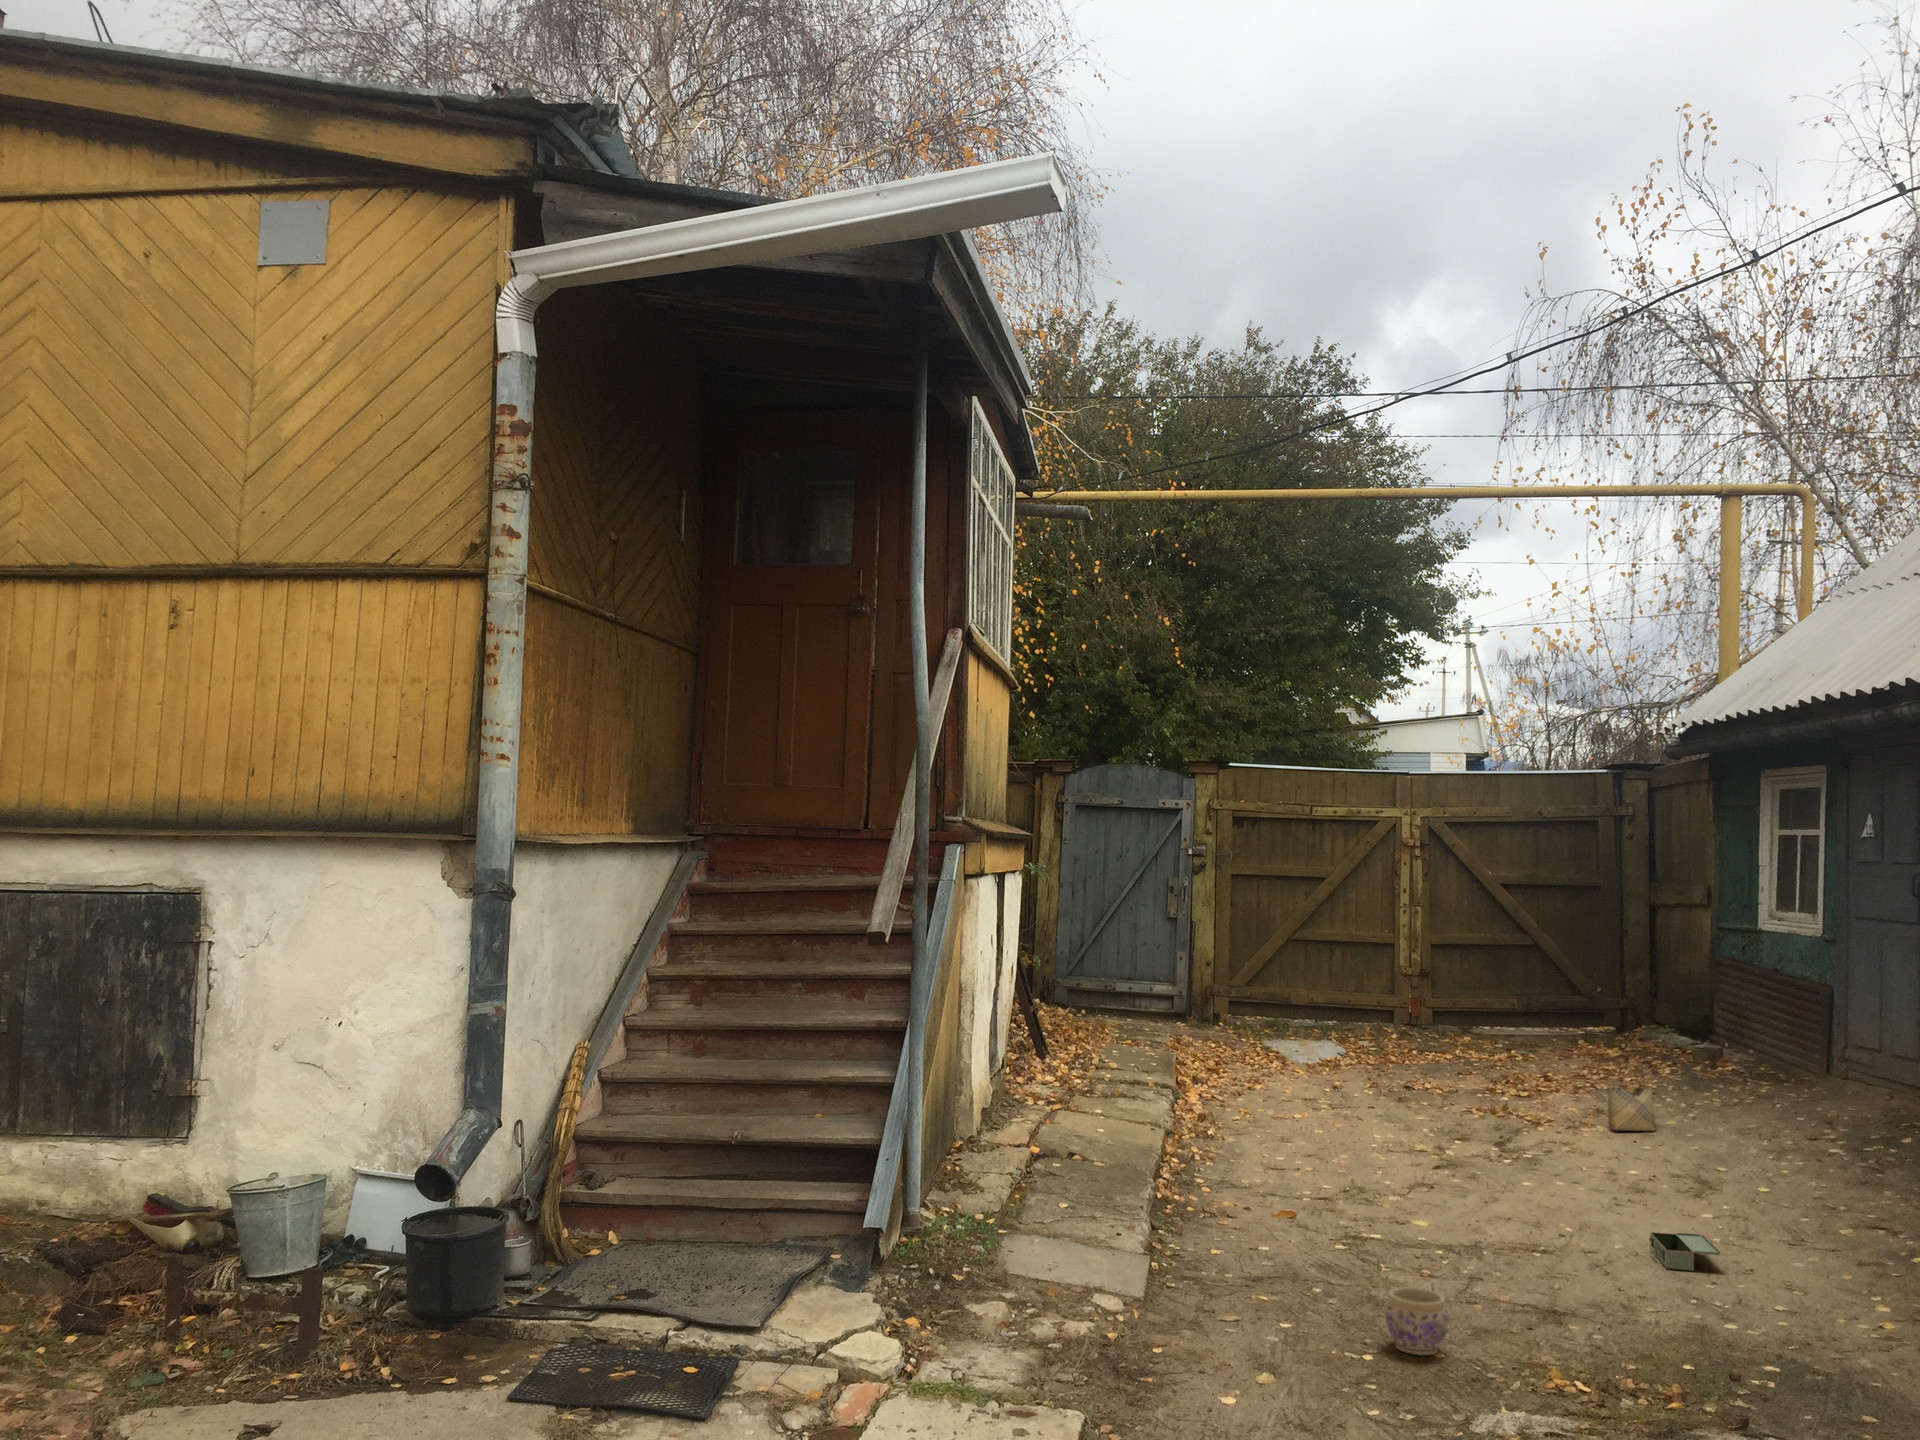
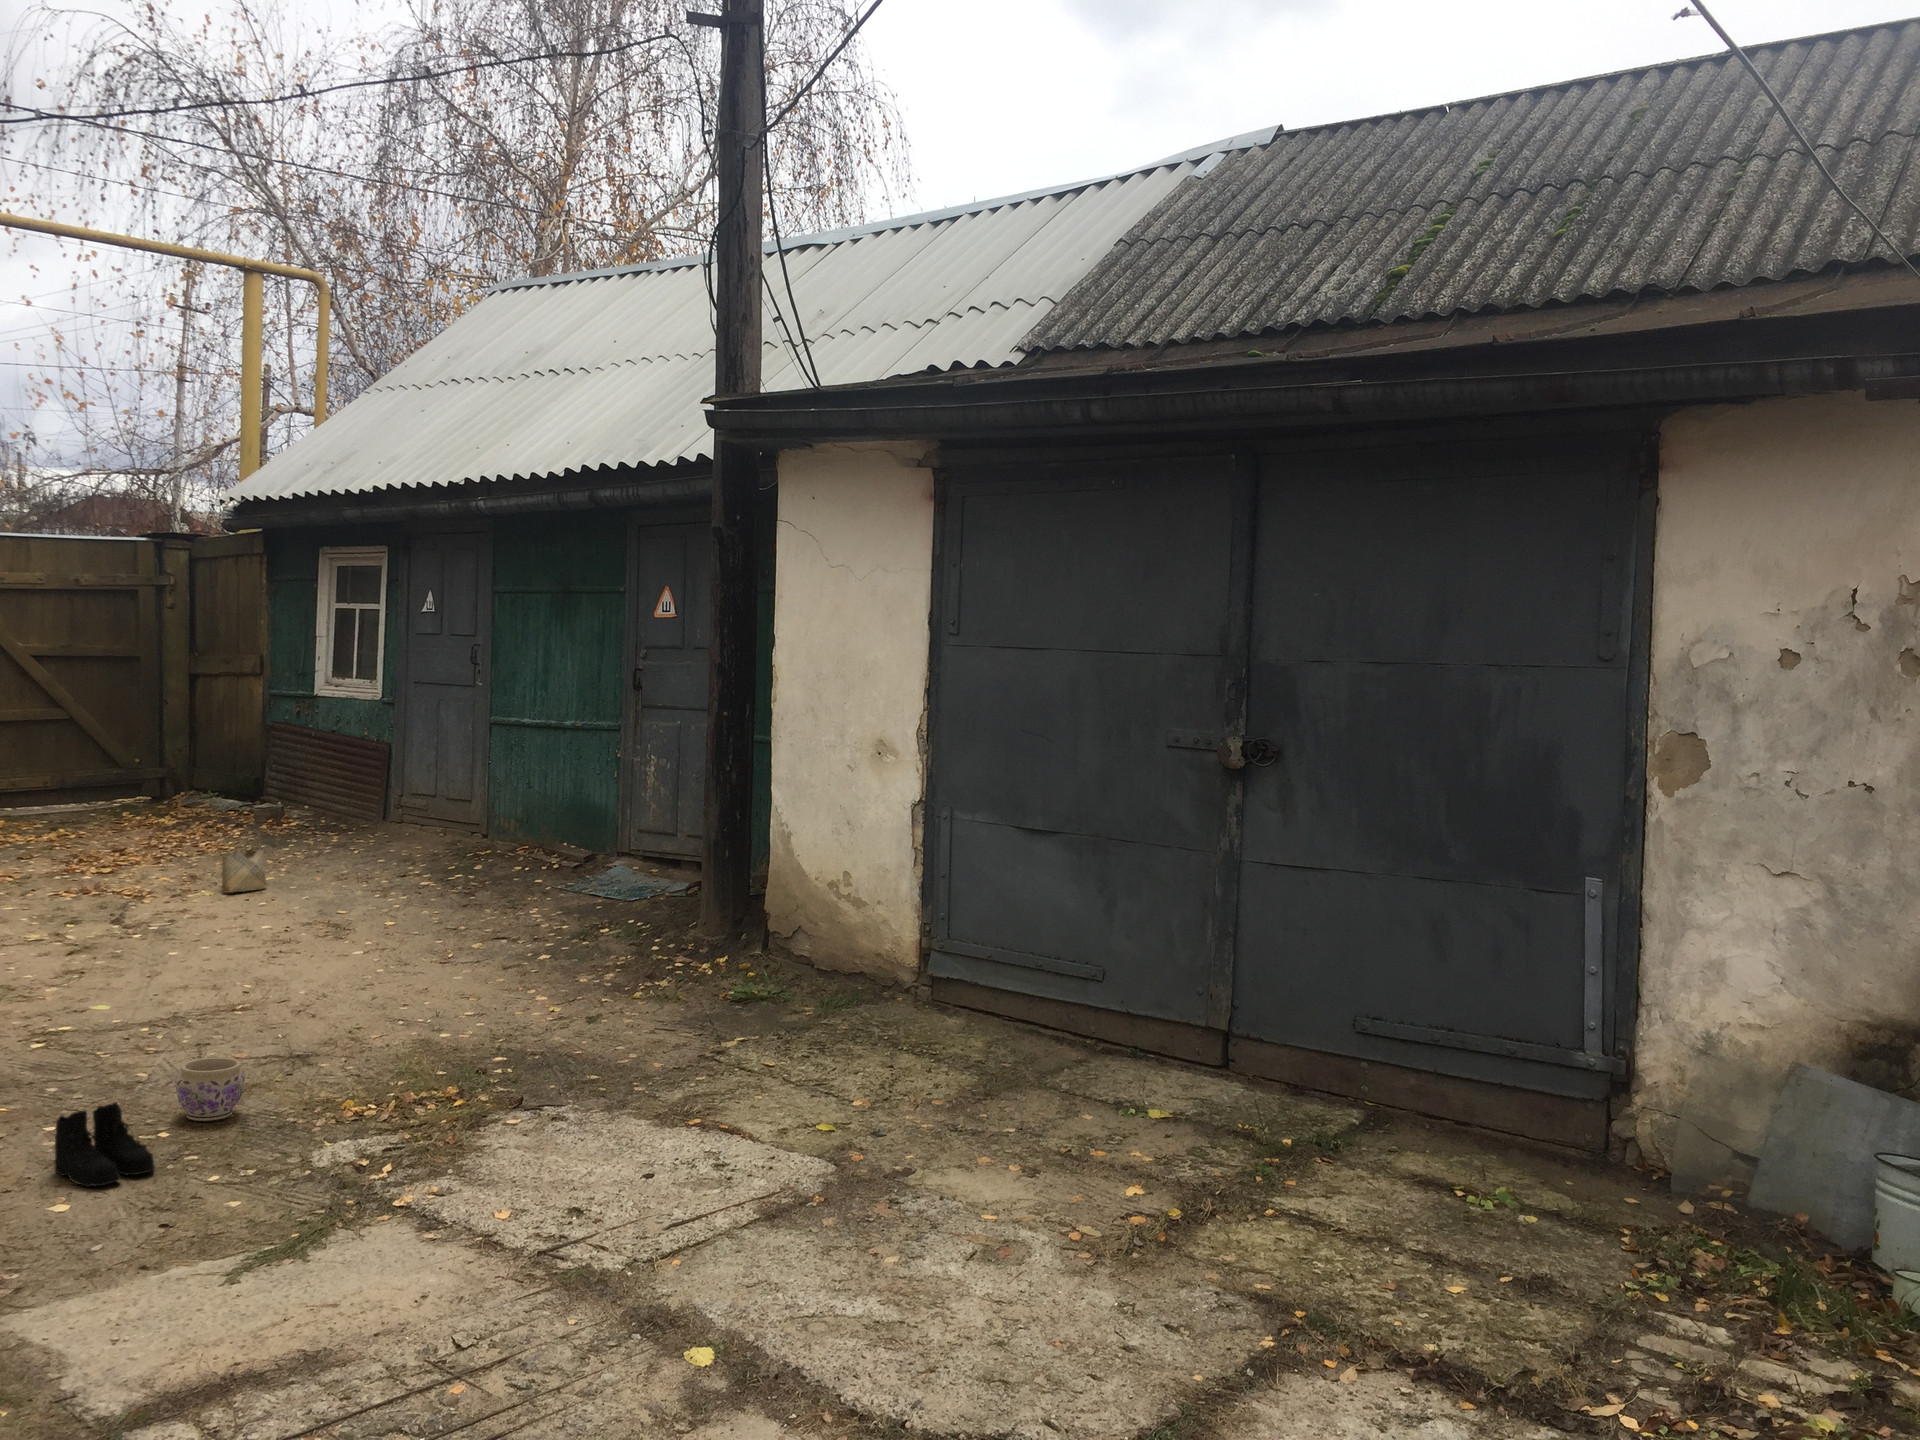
toolbox: present [1649,1232,1720,1271] -> none [338,967,408,1001]
boots: none [1251,1309,1327,1387] -> present [54,1102,155,1187]

